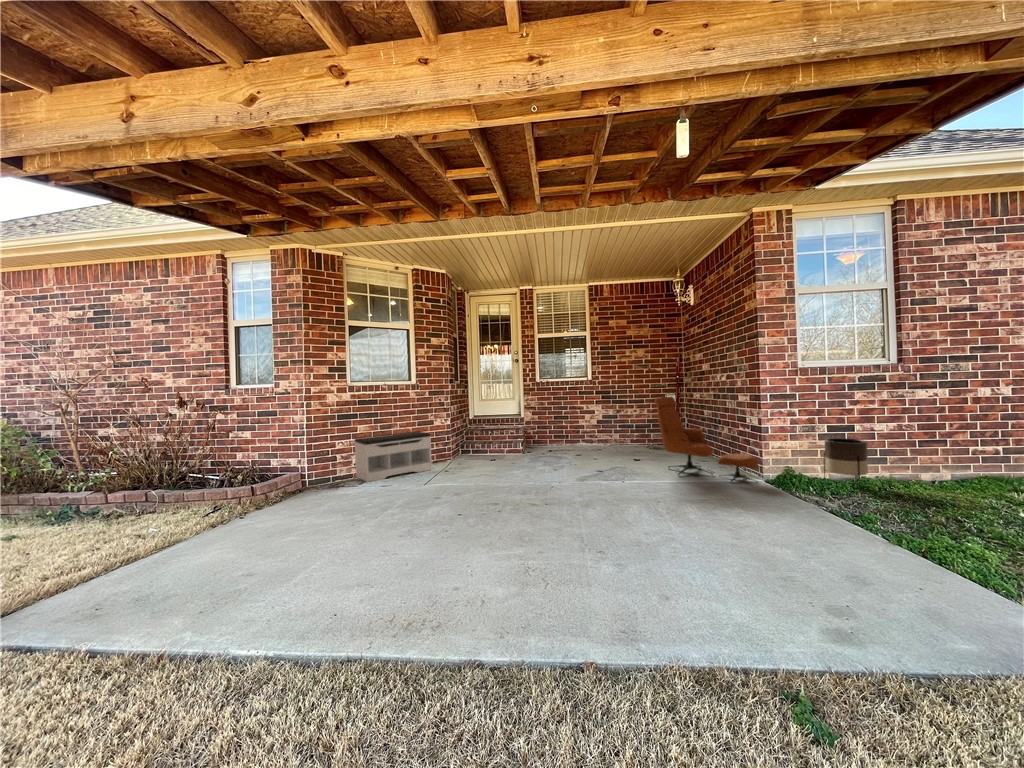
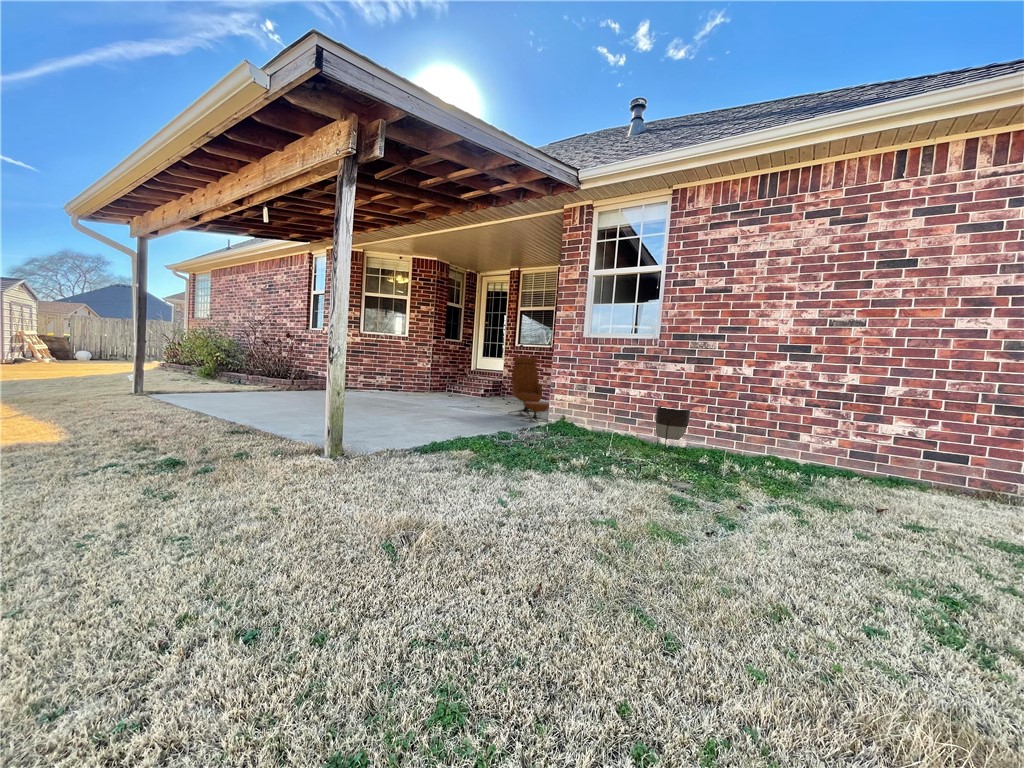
bench: present [354,431,432,482] -> none [354,364,401,391]
planter: present [824,438,868,490] -> present [656,406,690,452]

